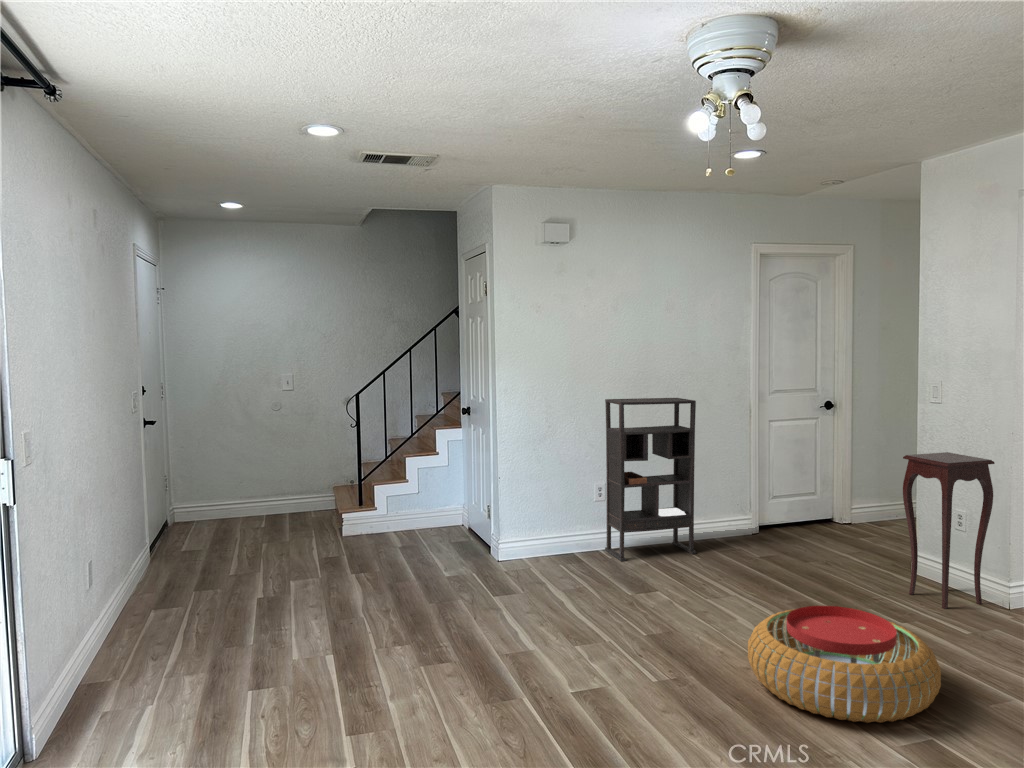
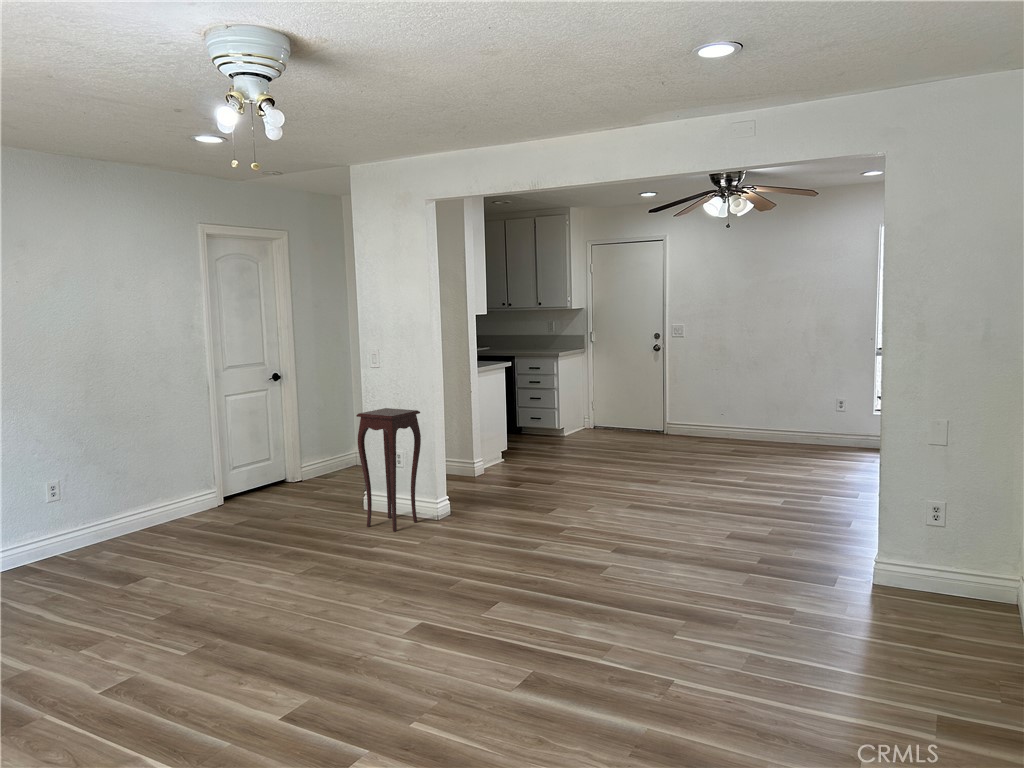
bookshelf: present [605,398,696,561] -> none [53,379,171,559]
pouf: present [748,606,941,723] -> none [267,543,418,634]

